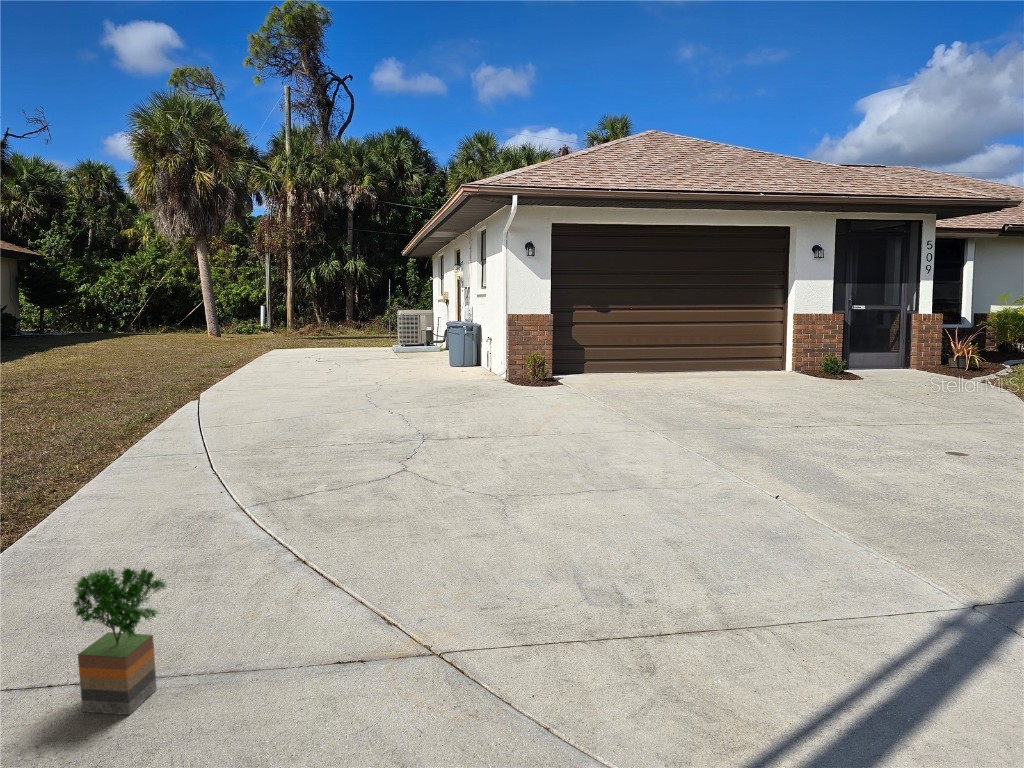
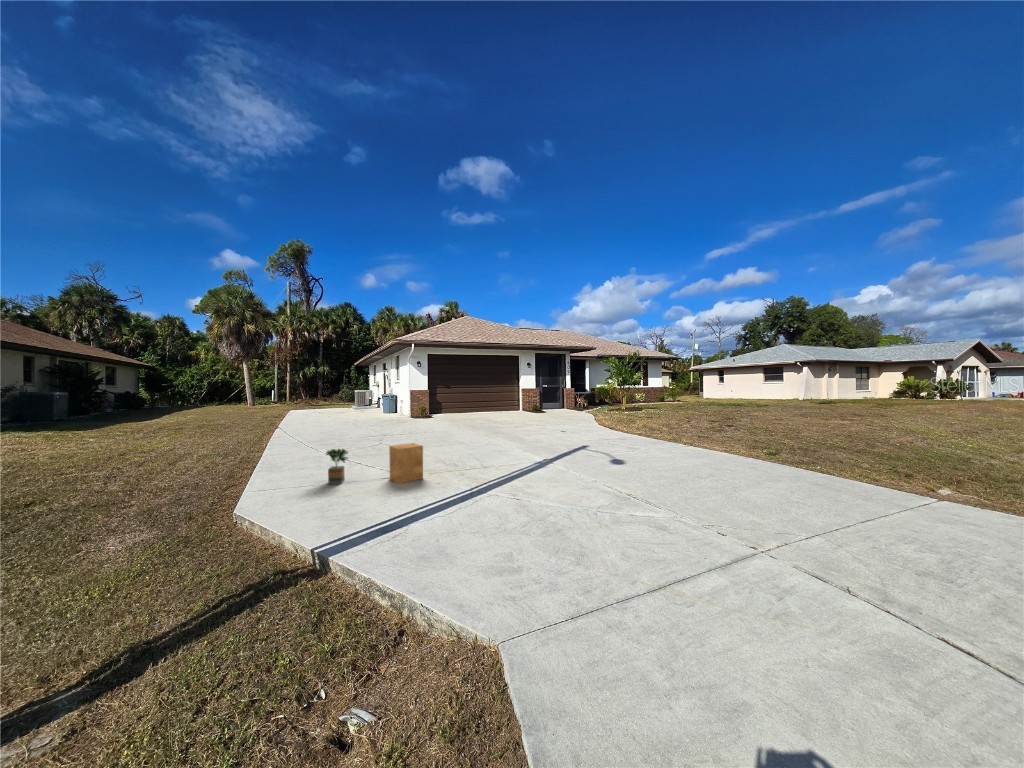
cardboard box: none [320,553,455,740] -> present [389,443,423,483]

